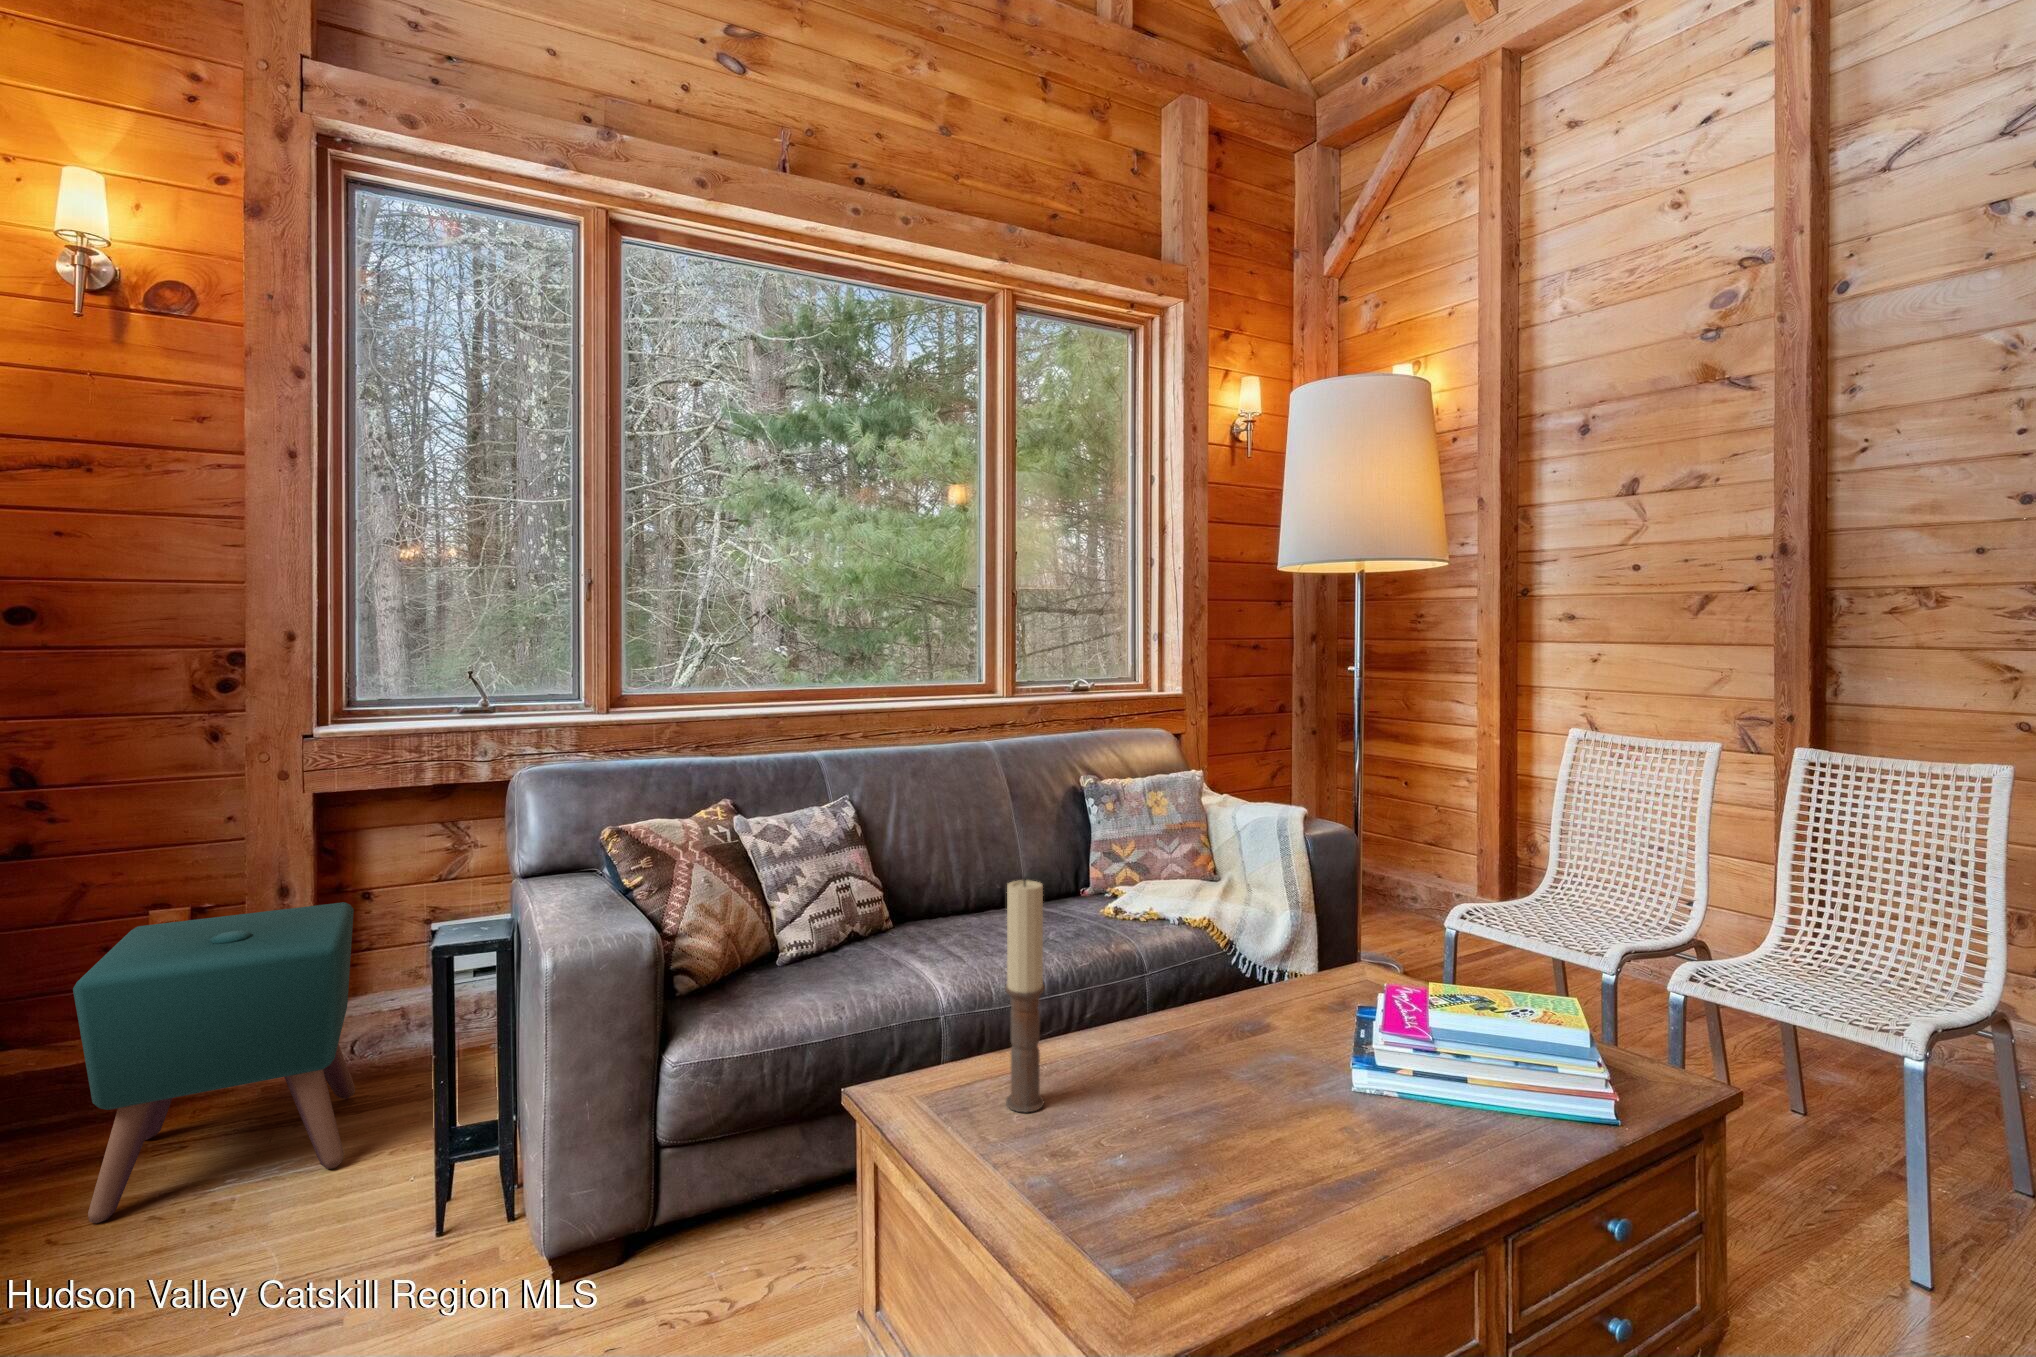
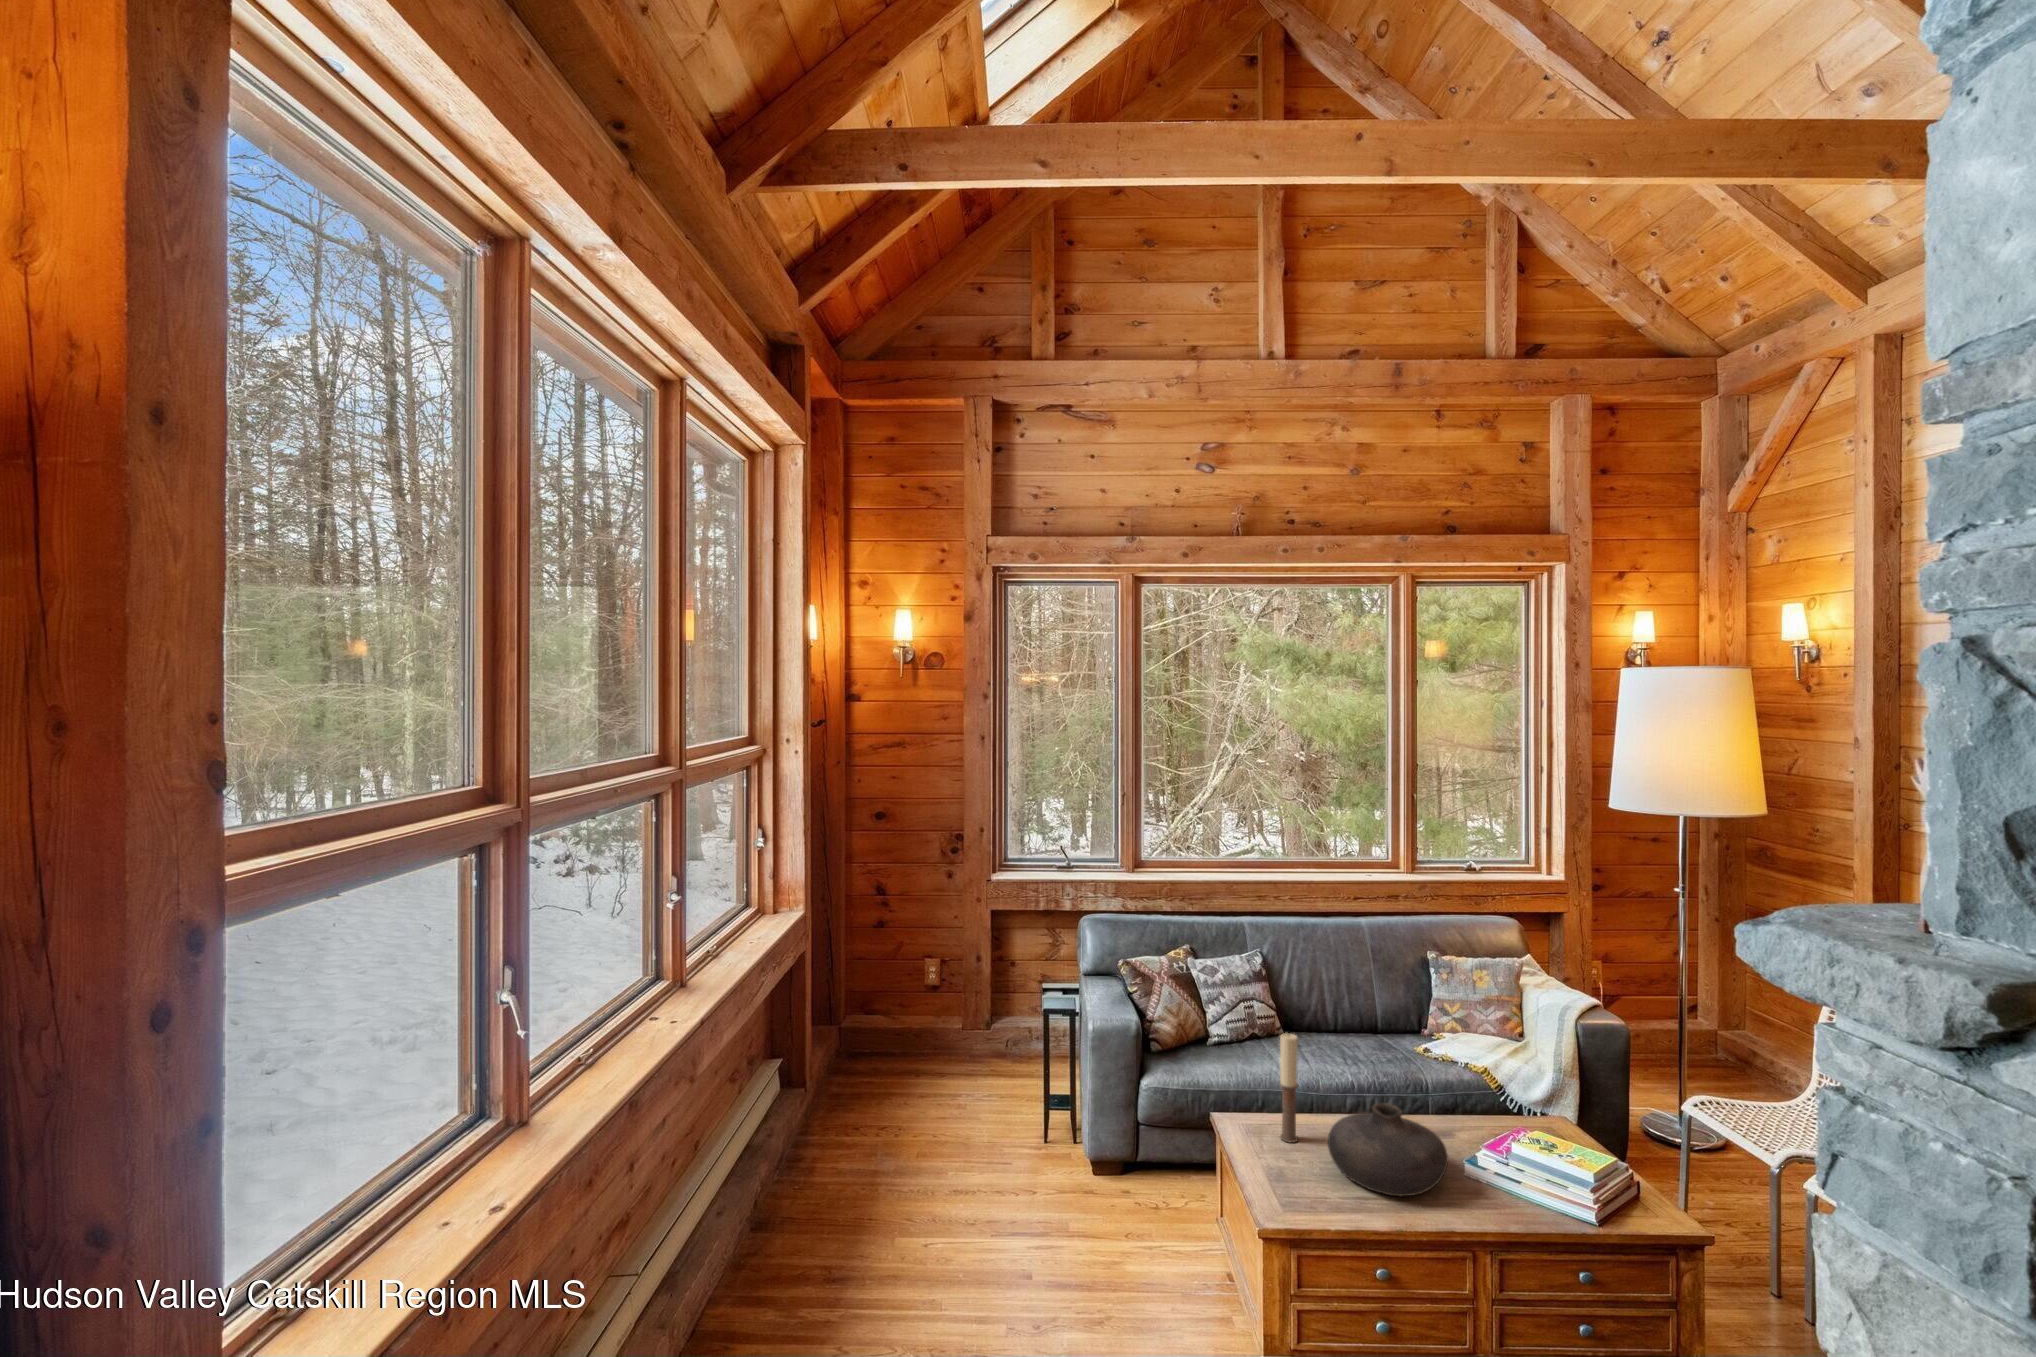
ottoman: present [73,902,355,1223] -> none [909,970,1005,1105]
vase: none [1131,982,1379,1179] -> present [1328,1103,1448,1196]

